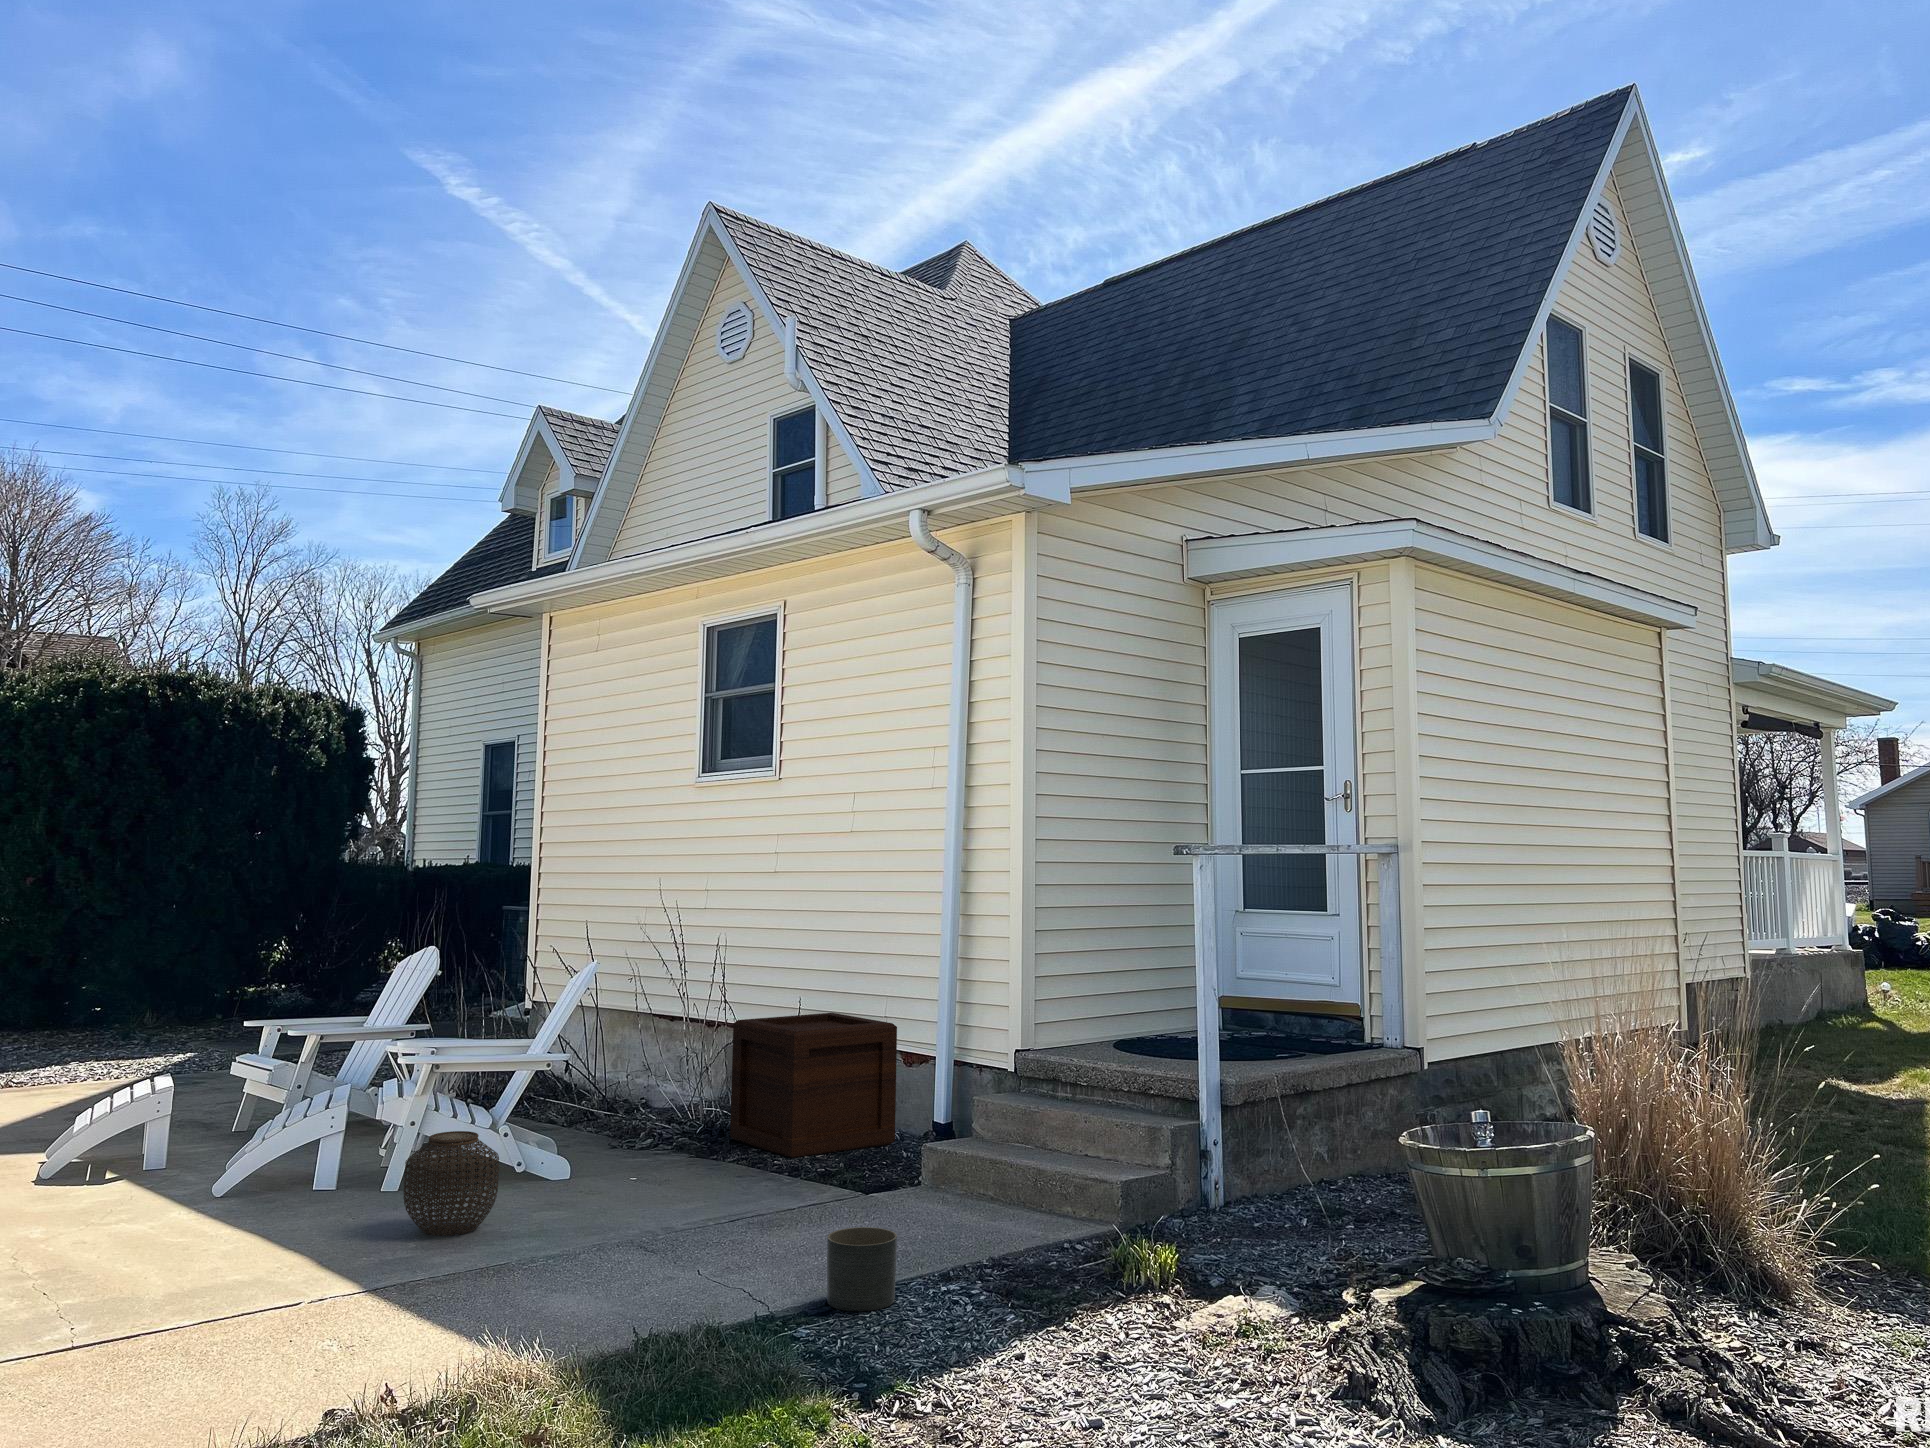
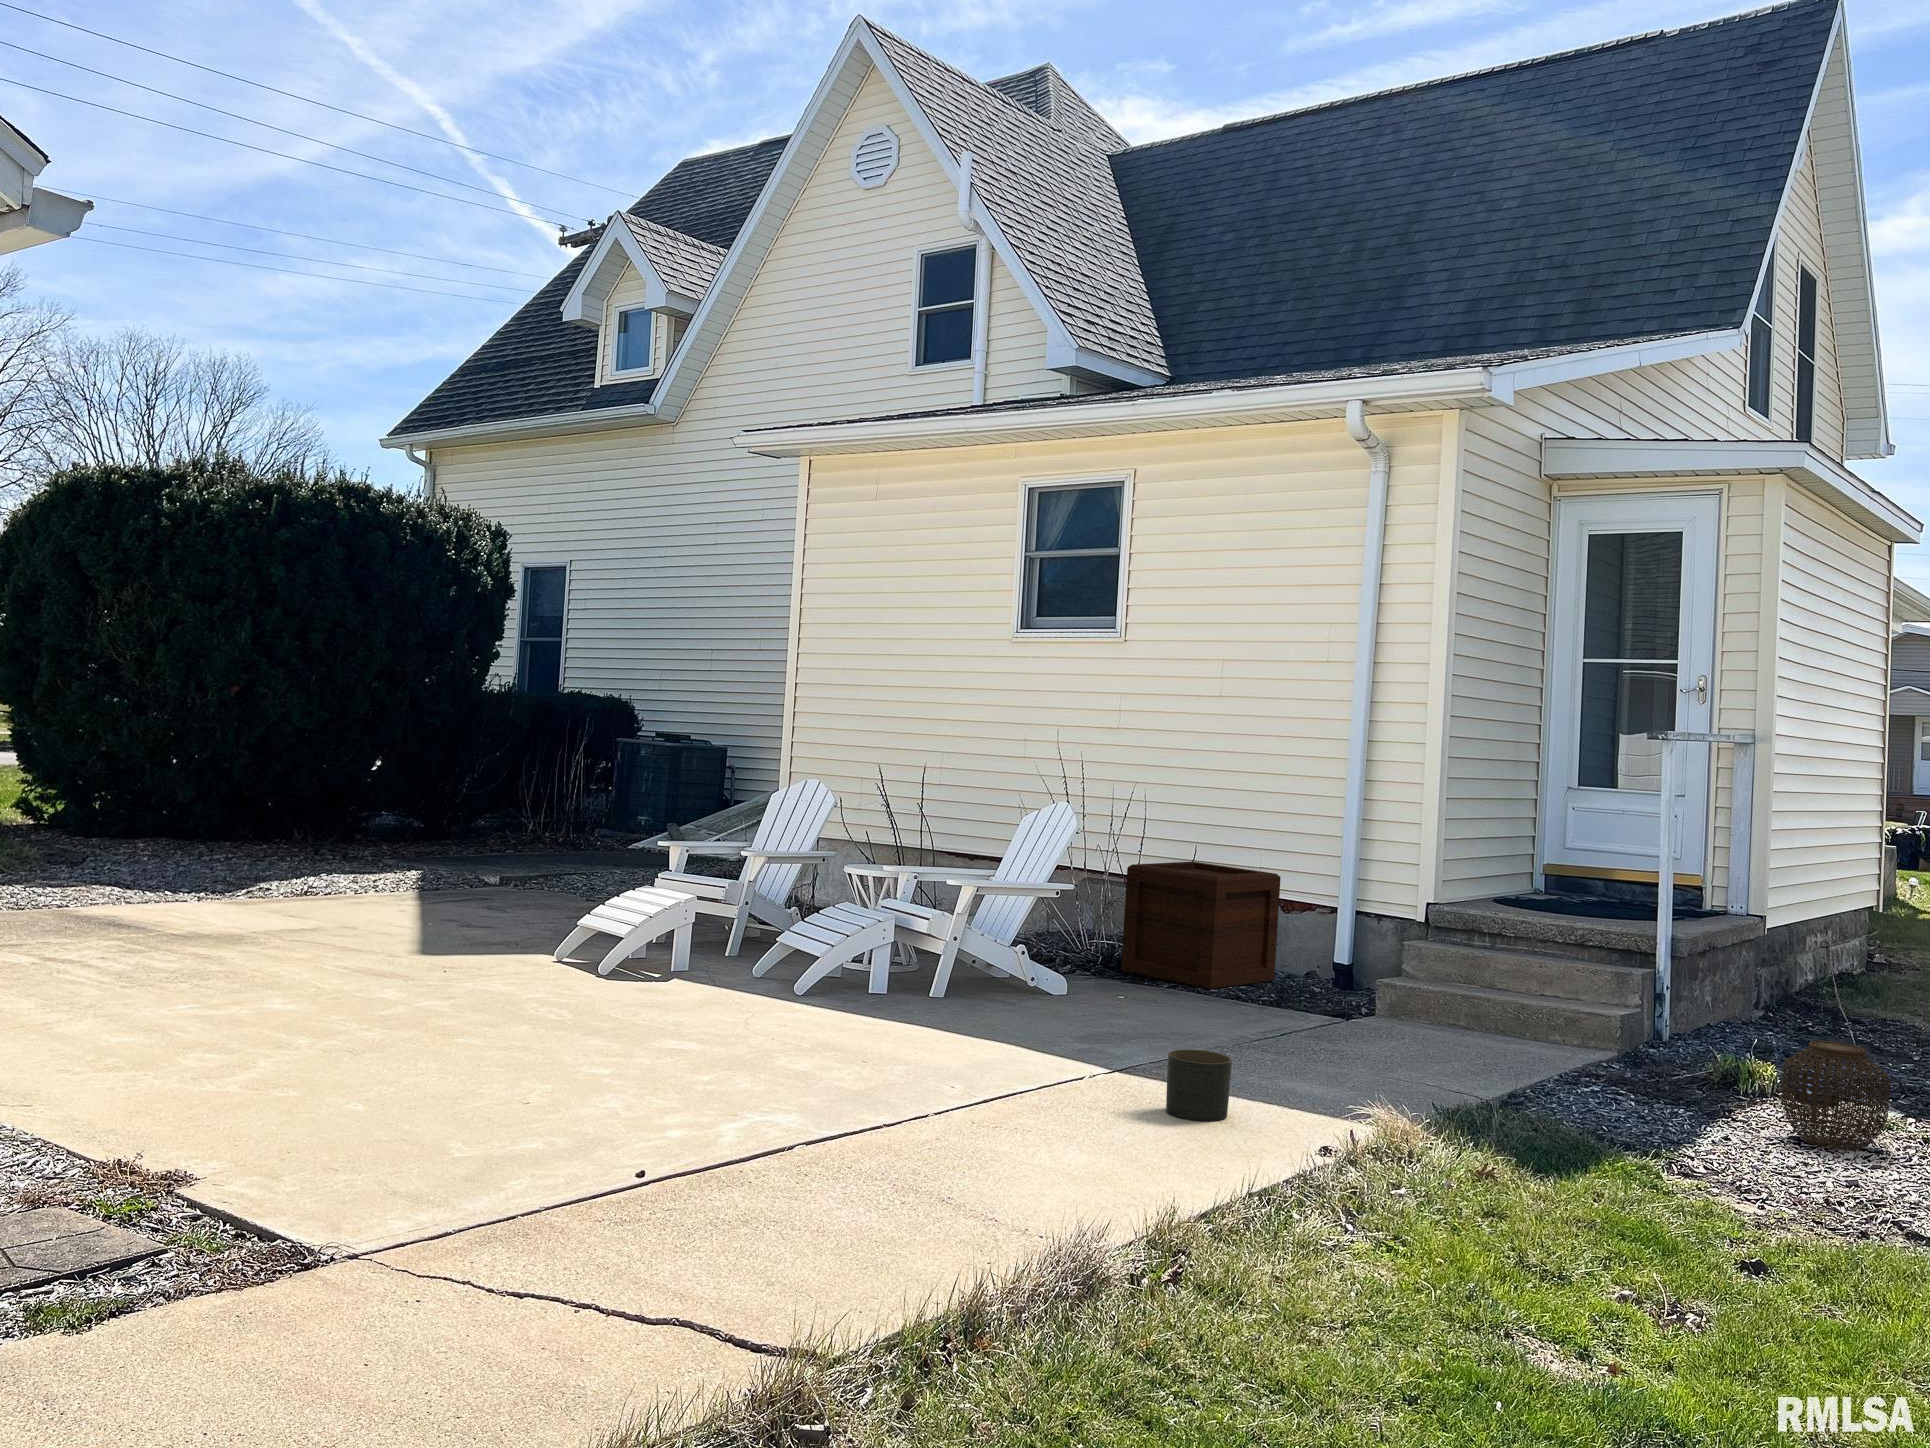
woven basket: present [404,1131,499,1236] -> present [1781,1041,1890,1150]
planter: present [827,1227,897,1311] -> present [1166,1049,1232,1121]

